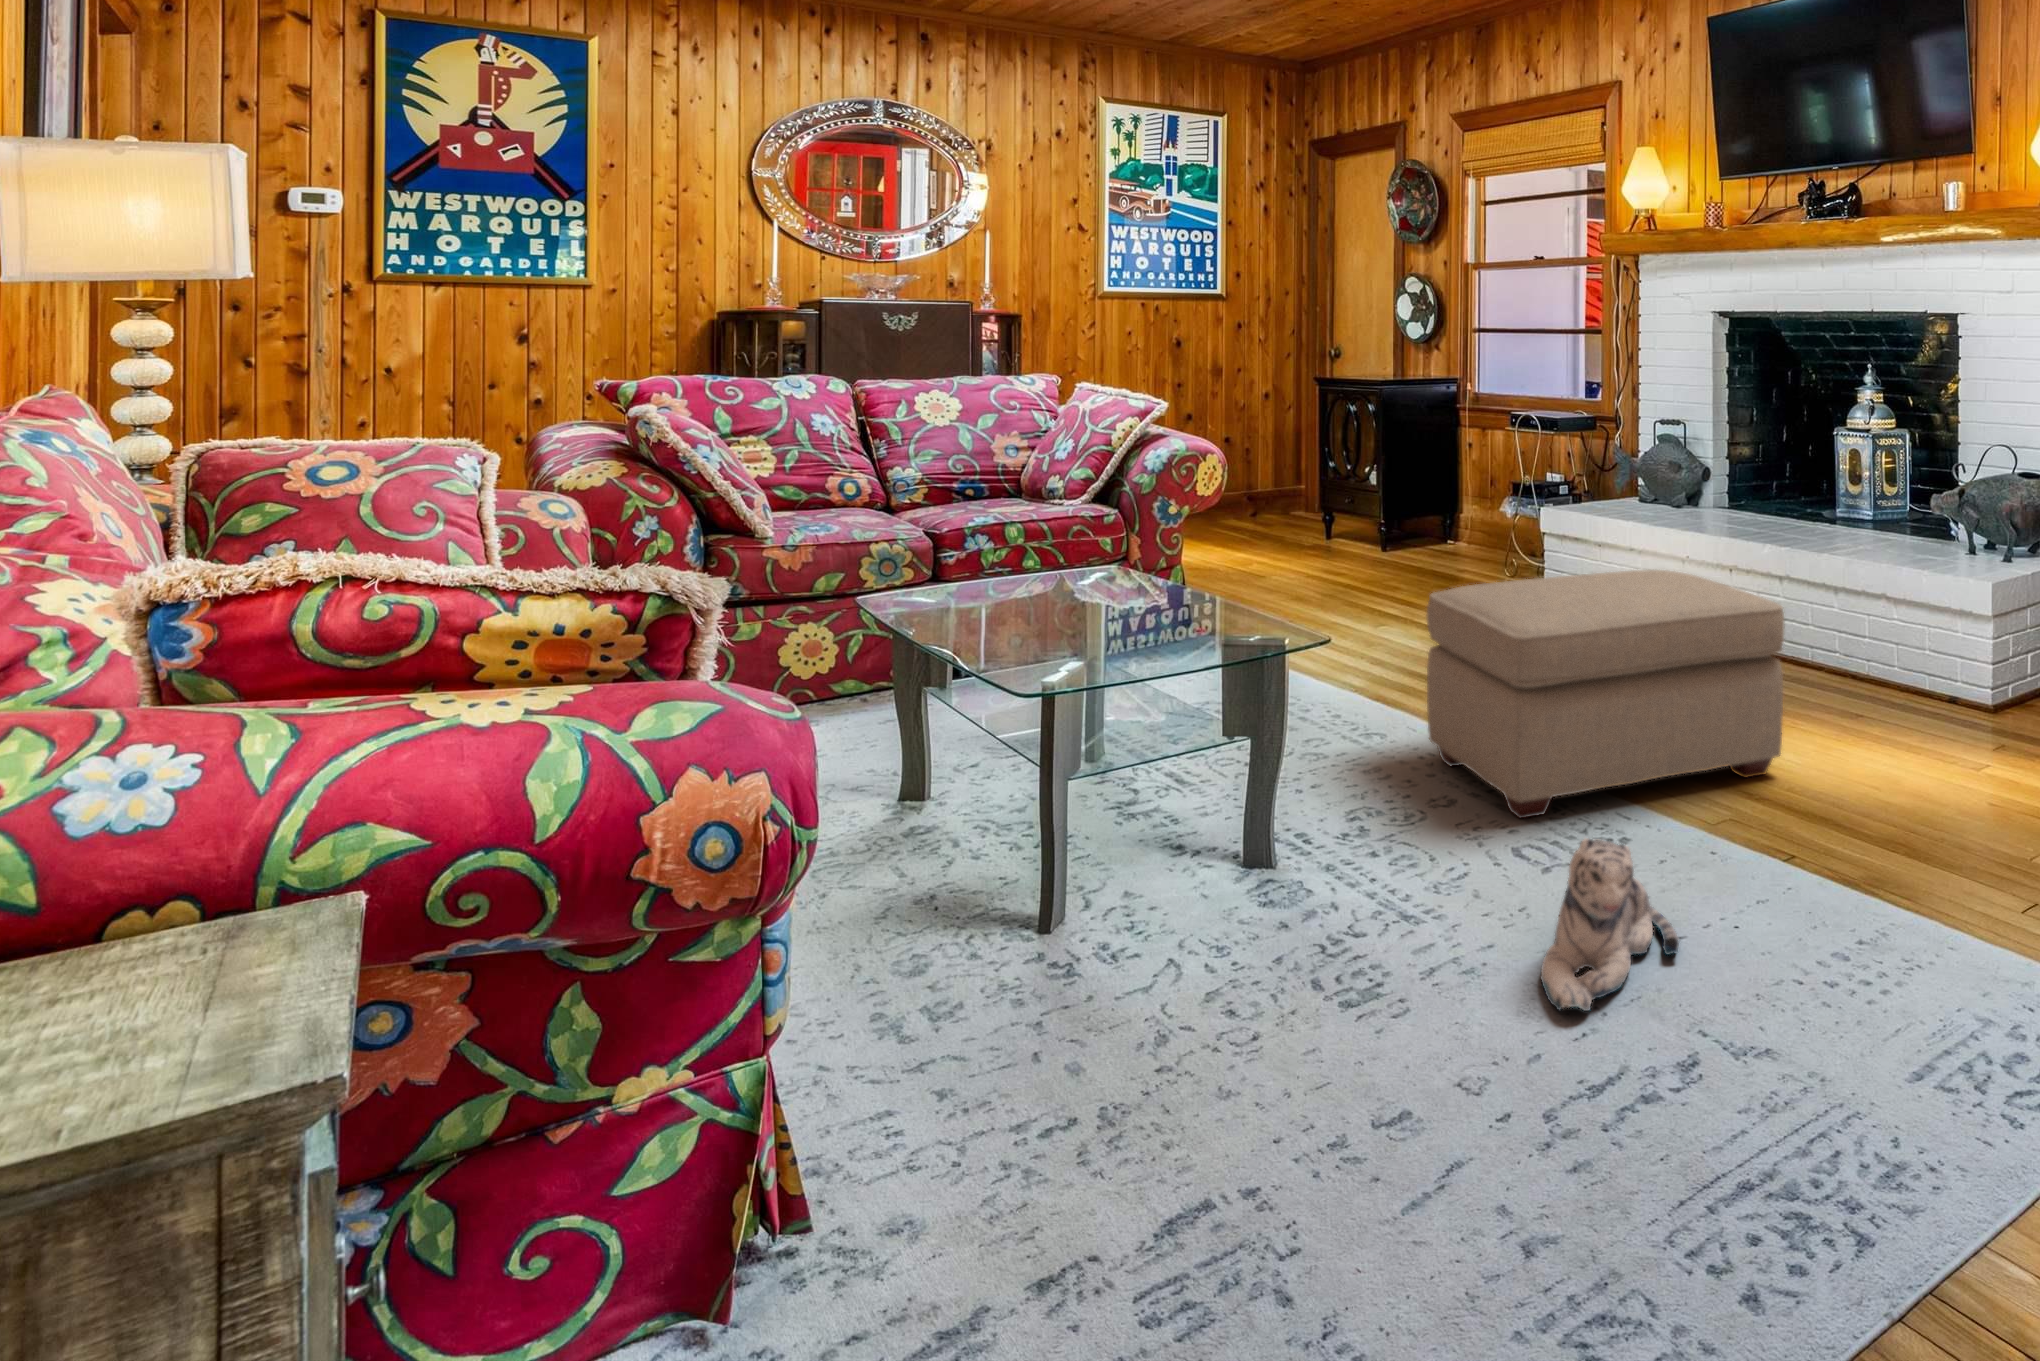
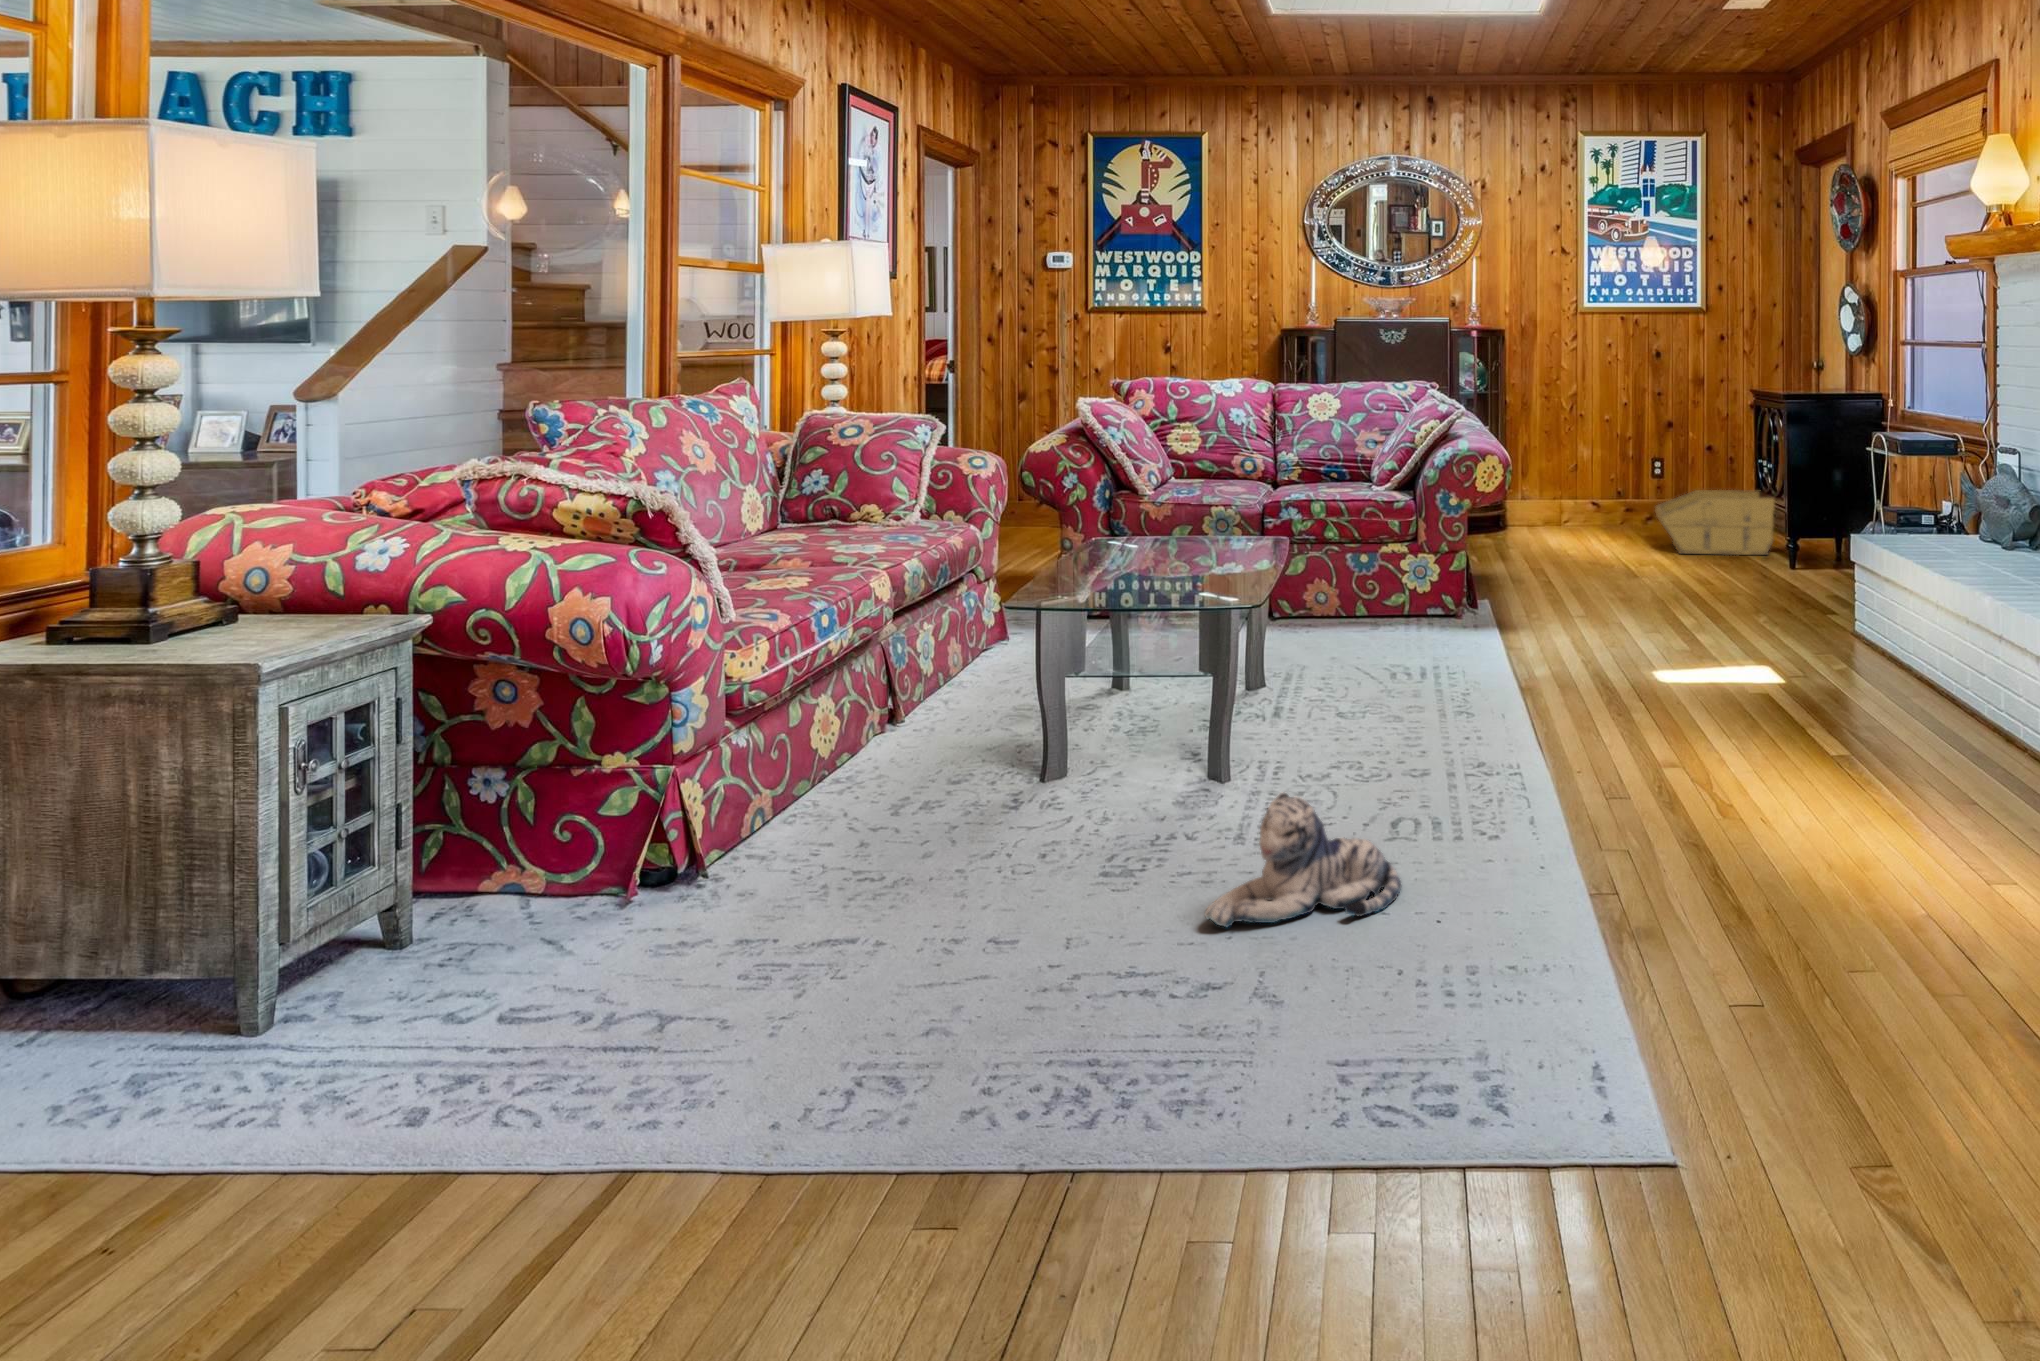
storage bin: none [1220,478,1360,550] -> present [1655,490,1774,555]
ottoman: present [1426,570,1784,818] -> none [1432,587,1749,821]

